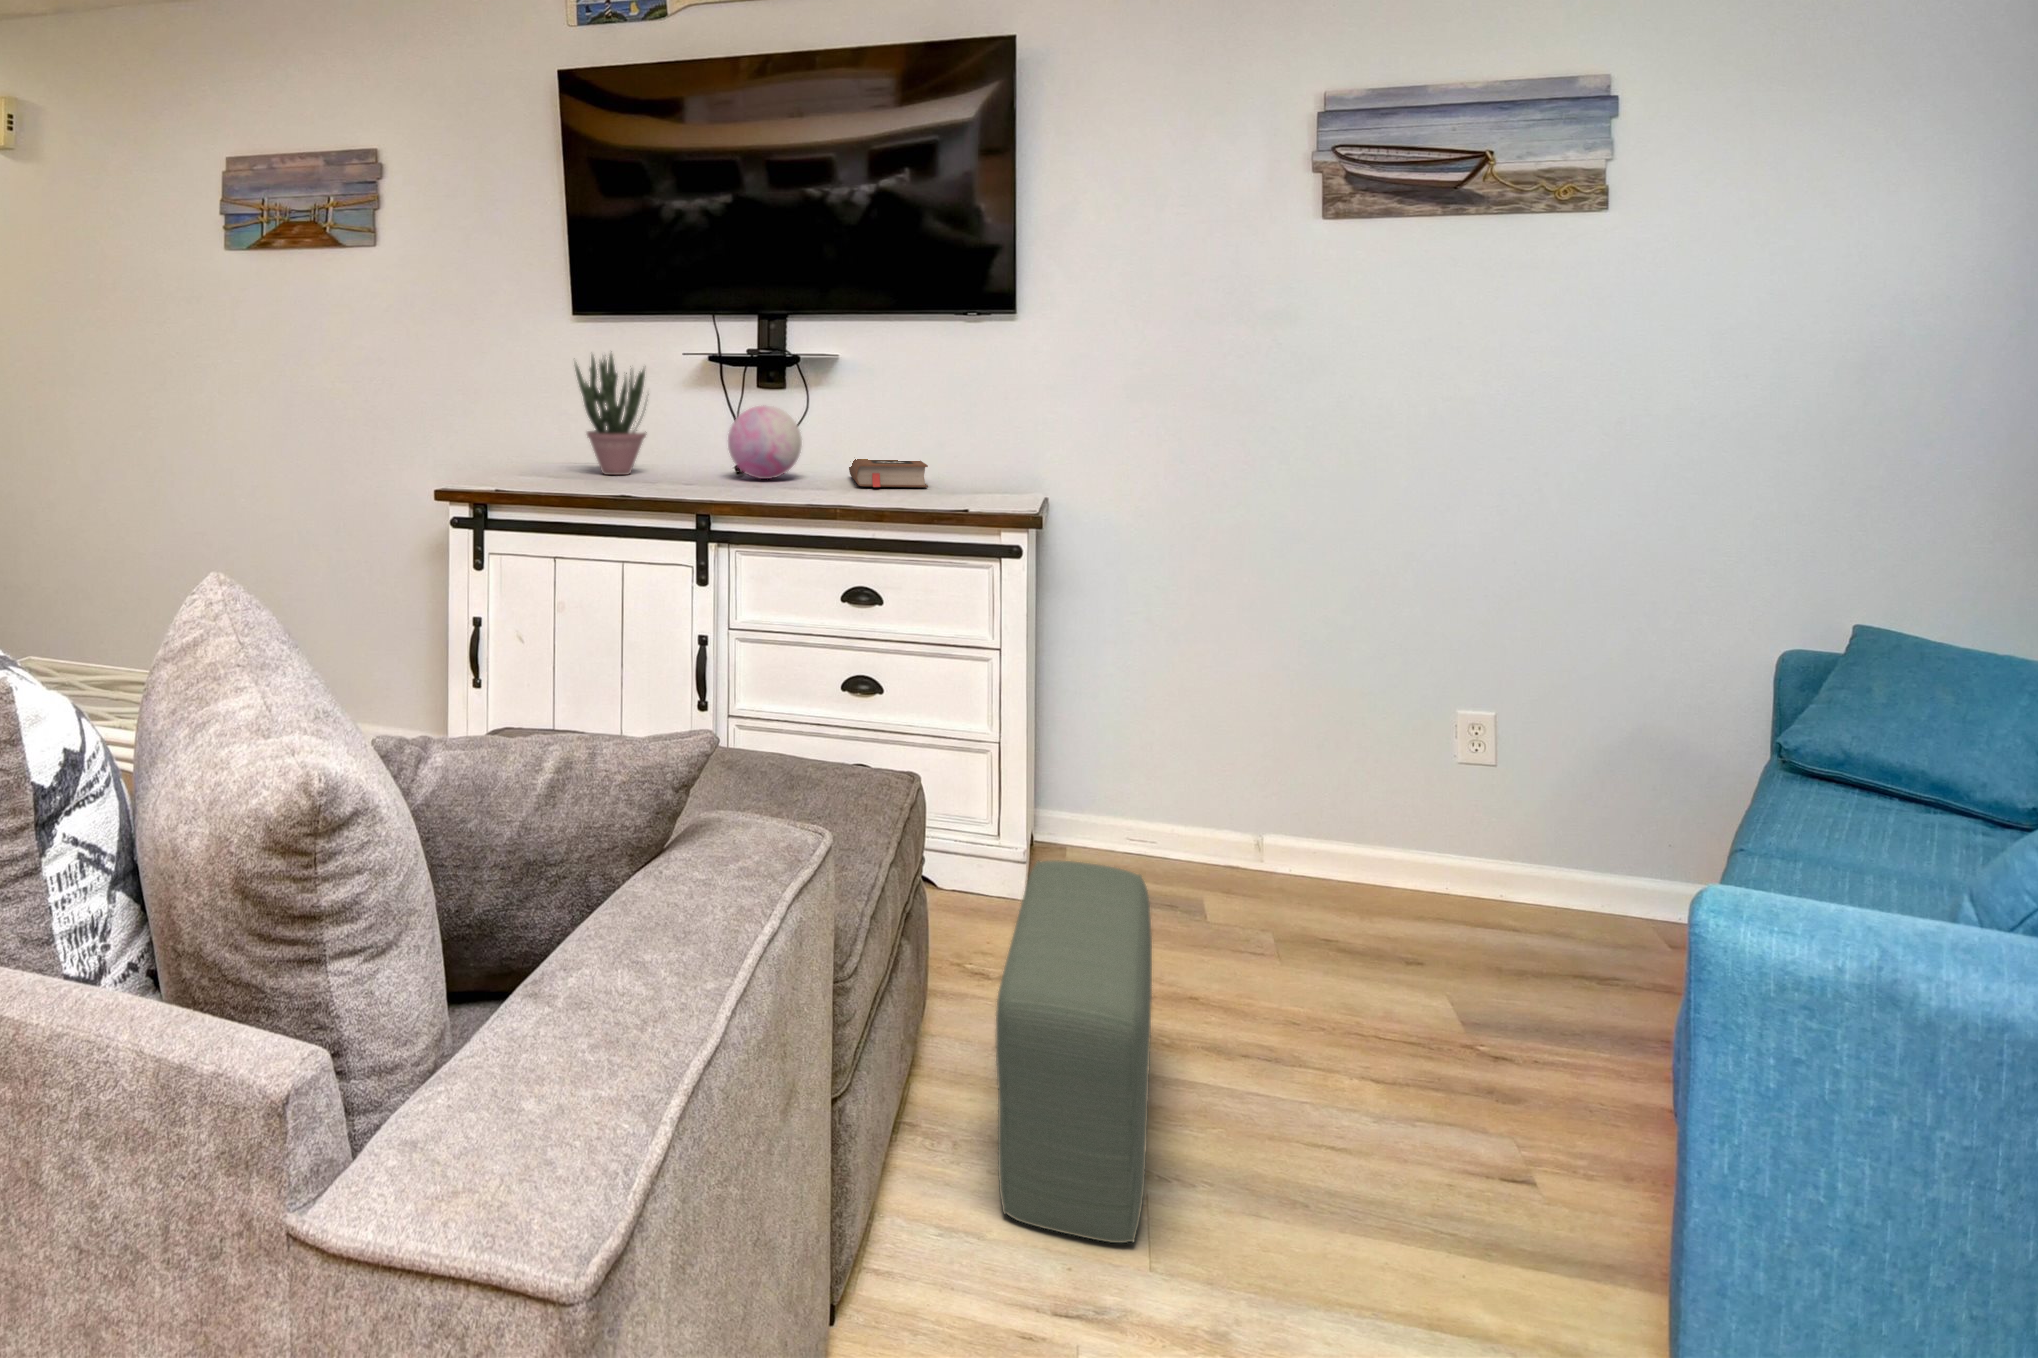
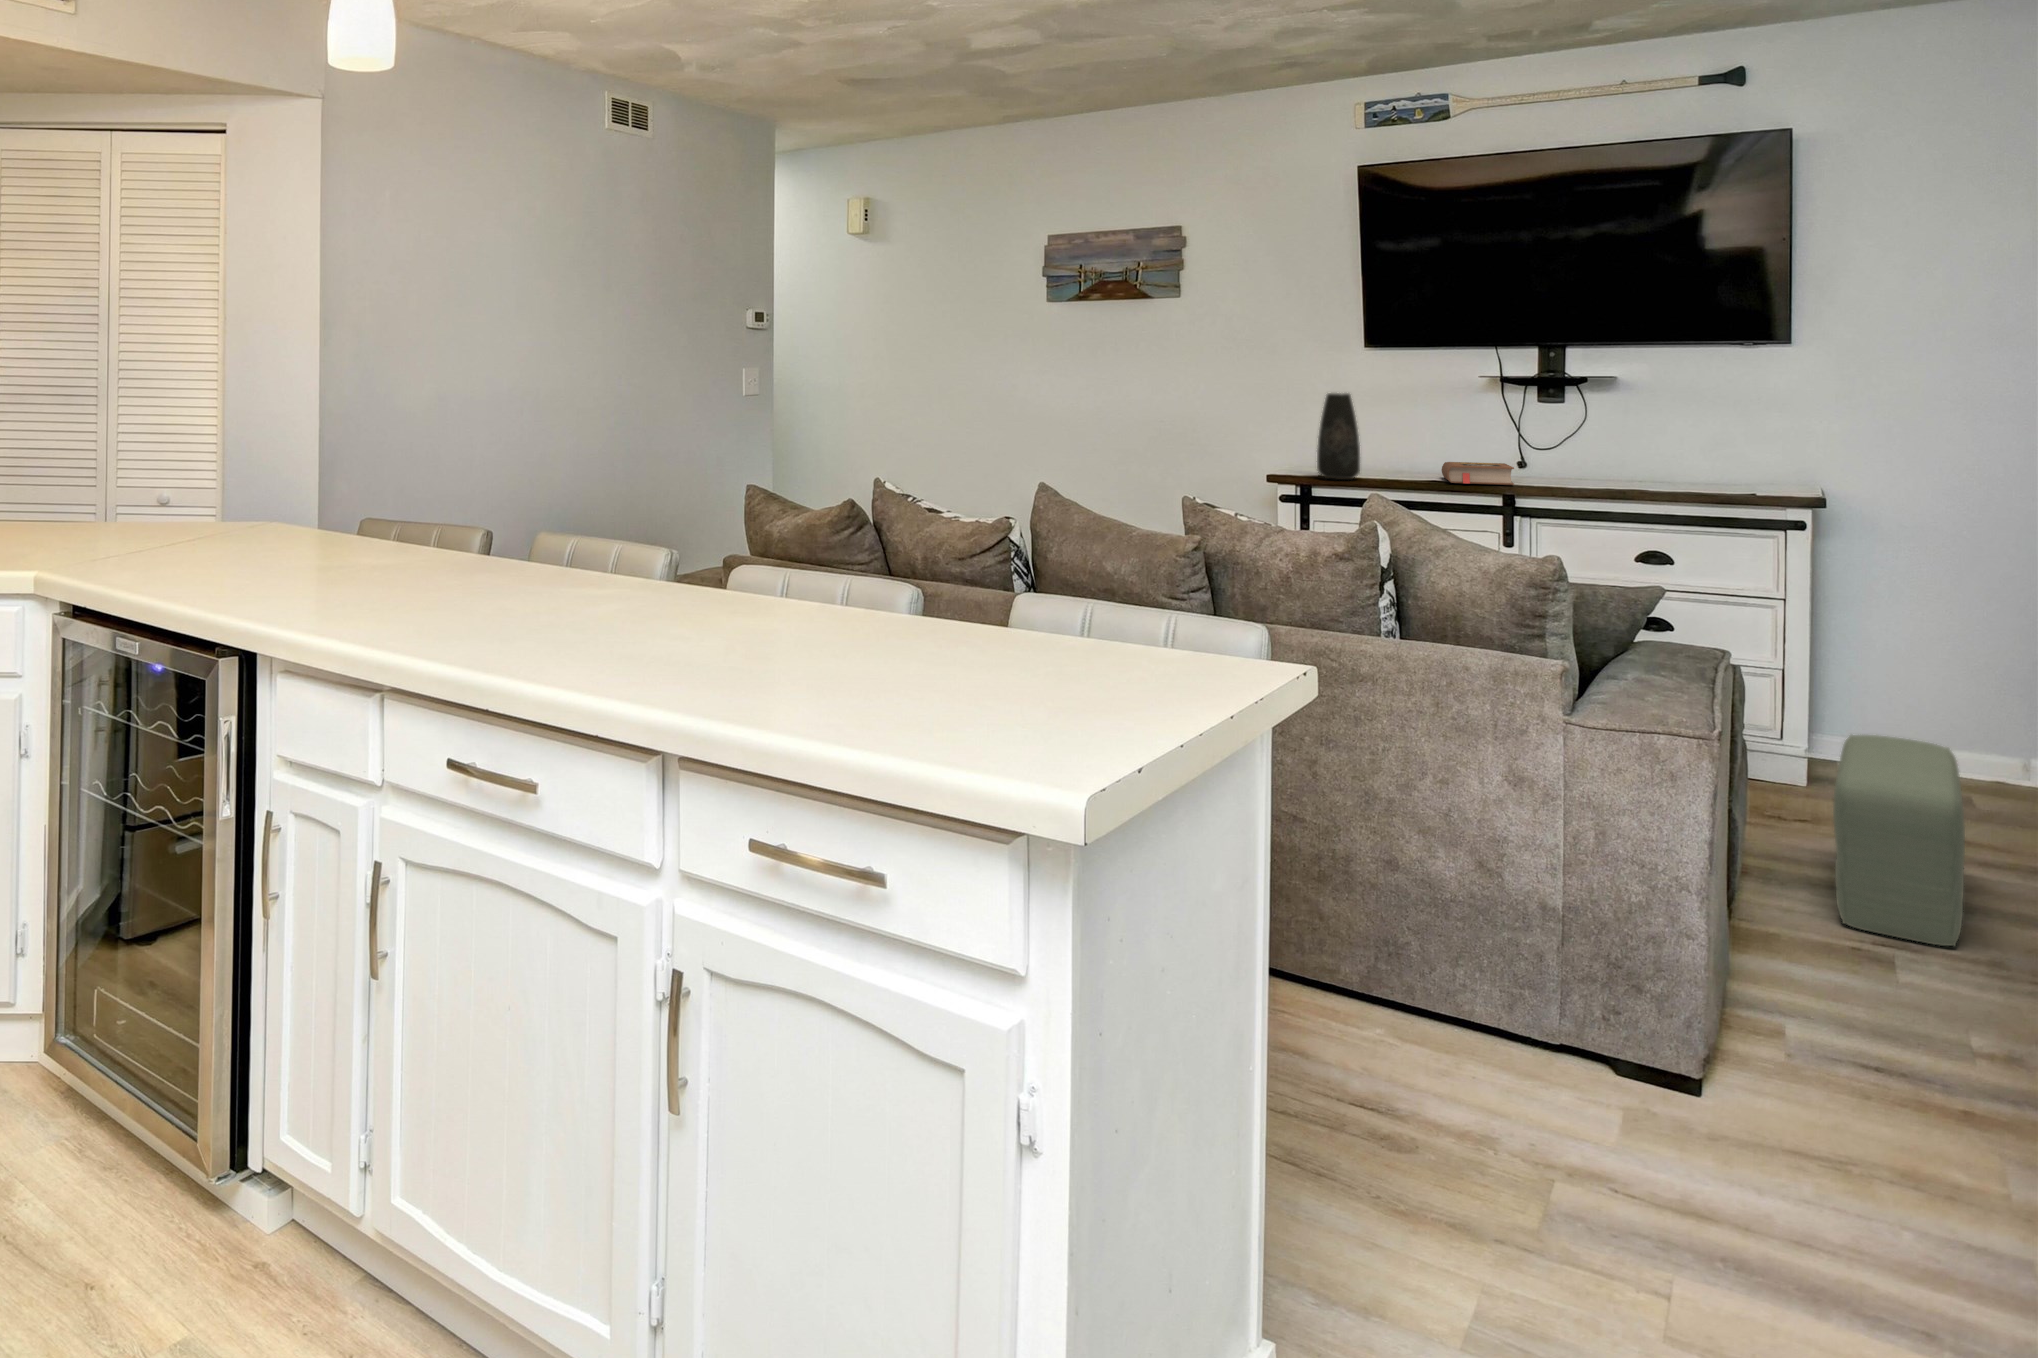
potted plant: present [575,354,646,475] -> none [1362,374,1435,469]
vase: none [493,377,544,497] -> present [1317,393,1360,480]
decorative orb: present [728,405,802,479] -> none [1509,417,1580,474]
book: present [849,459,928,487] -> present [1442,462,1514,485]

